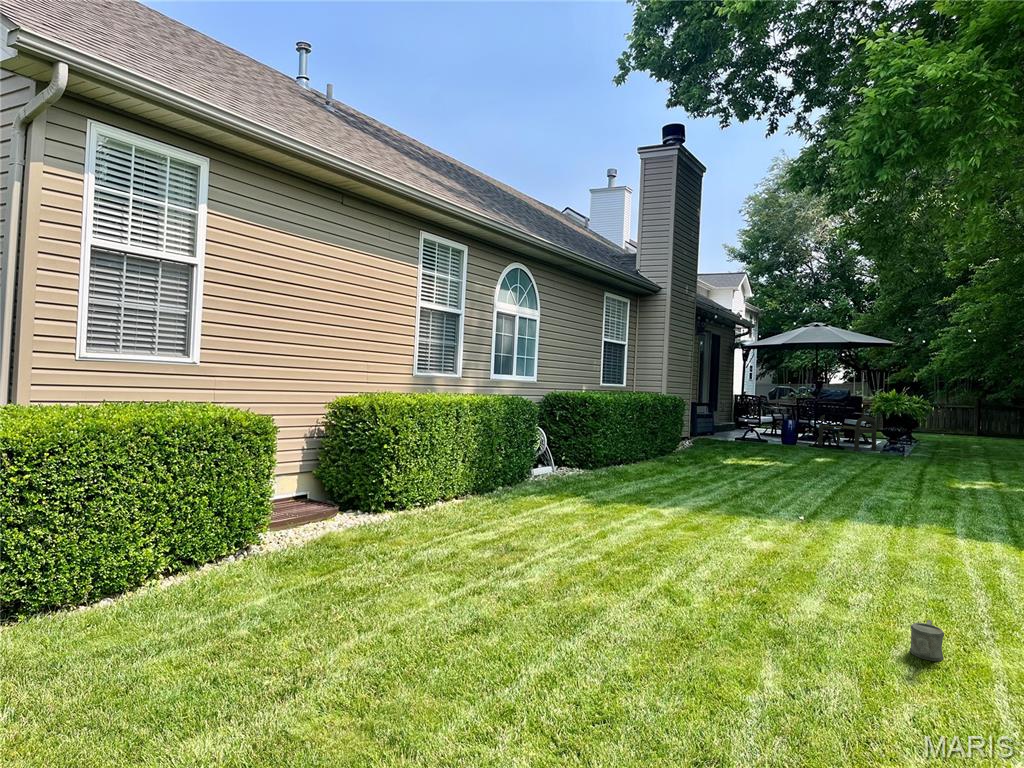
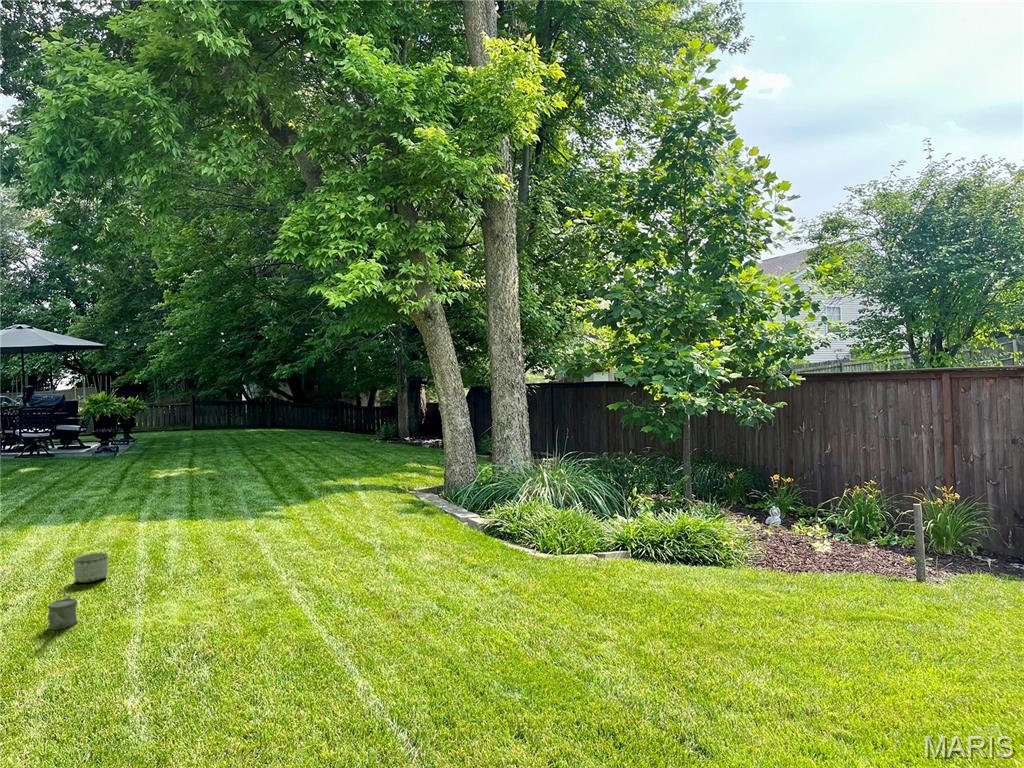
bench: present [818,415,876,451] -> none [26,422,91,456]
planter: none [919,572,959,608] -> present [74,553,108,583]

